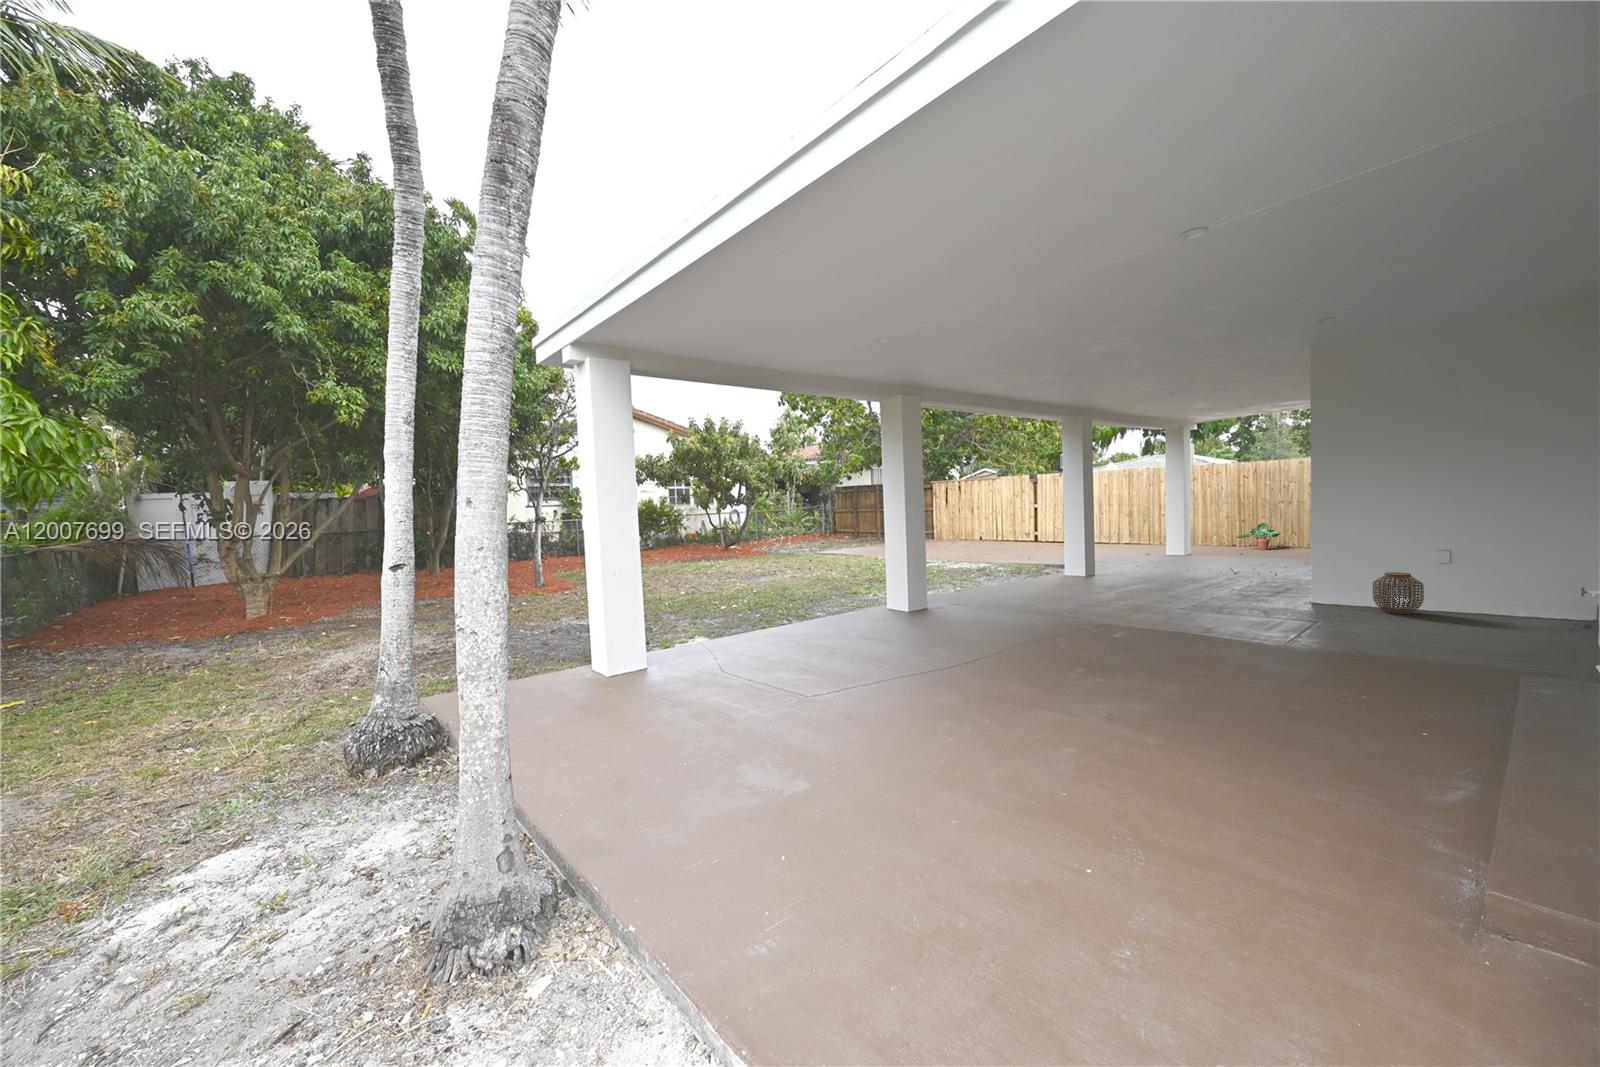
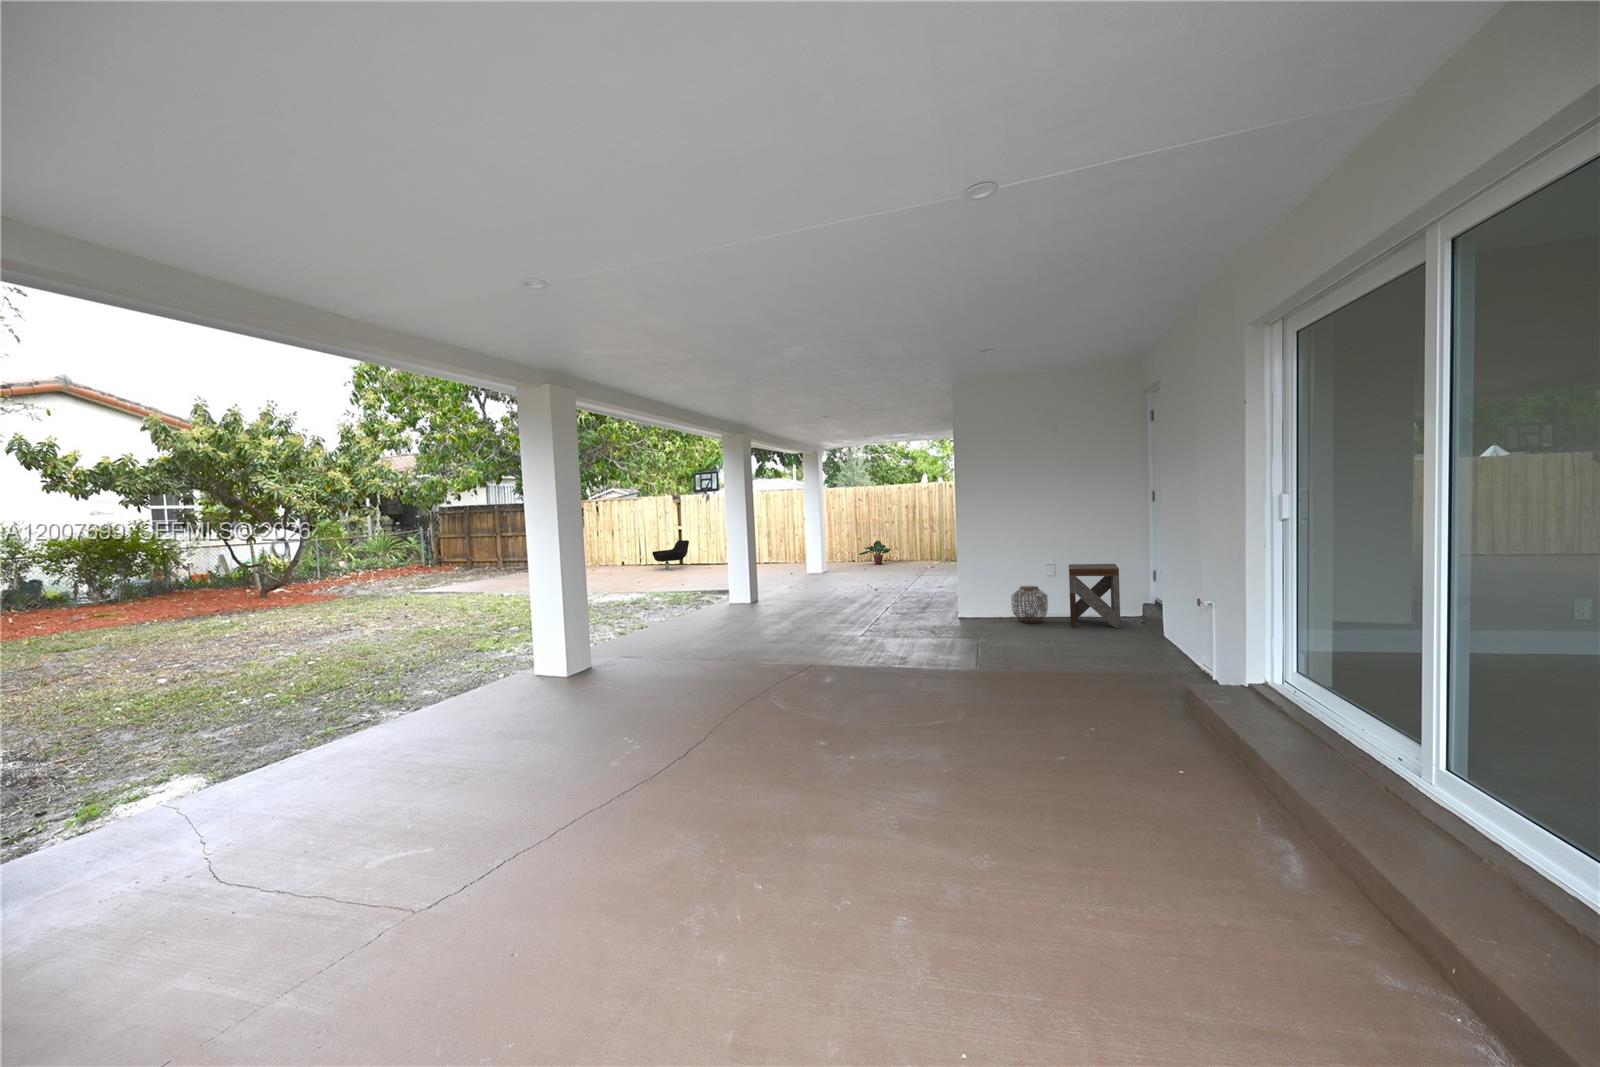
lounge chair: none [1009,518,1045,546] -> present [652,540,689,570]
side table: none [1449,551,1534,628] -> present [1069,564,1121,628]

